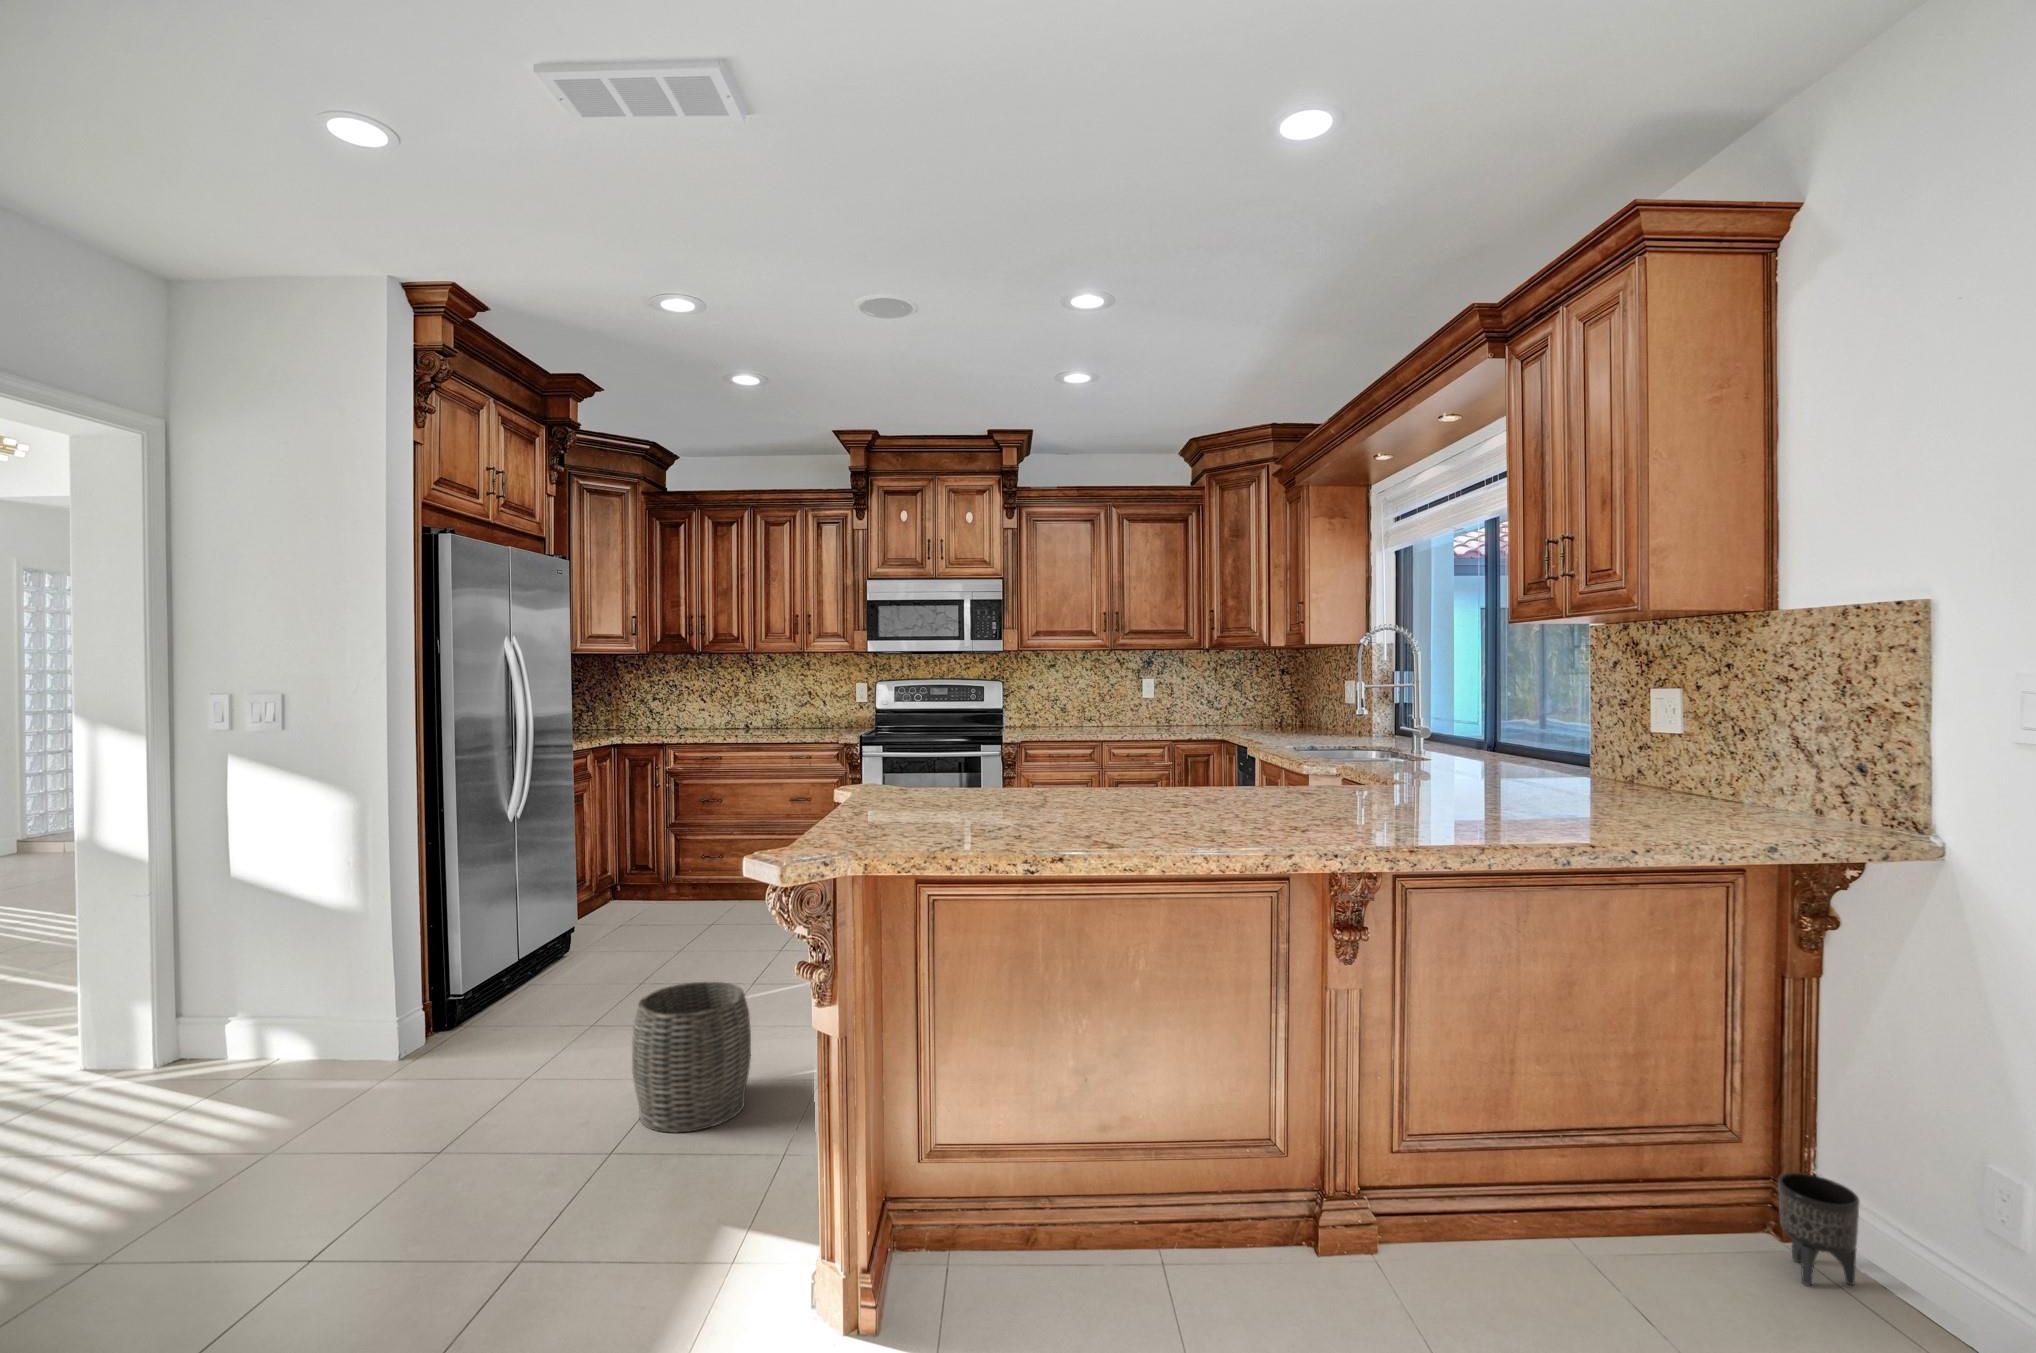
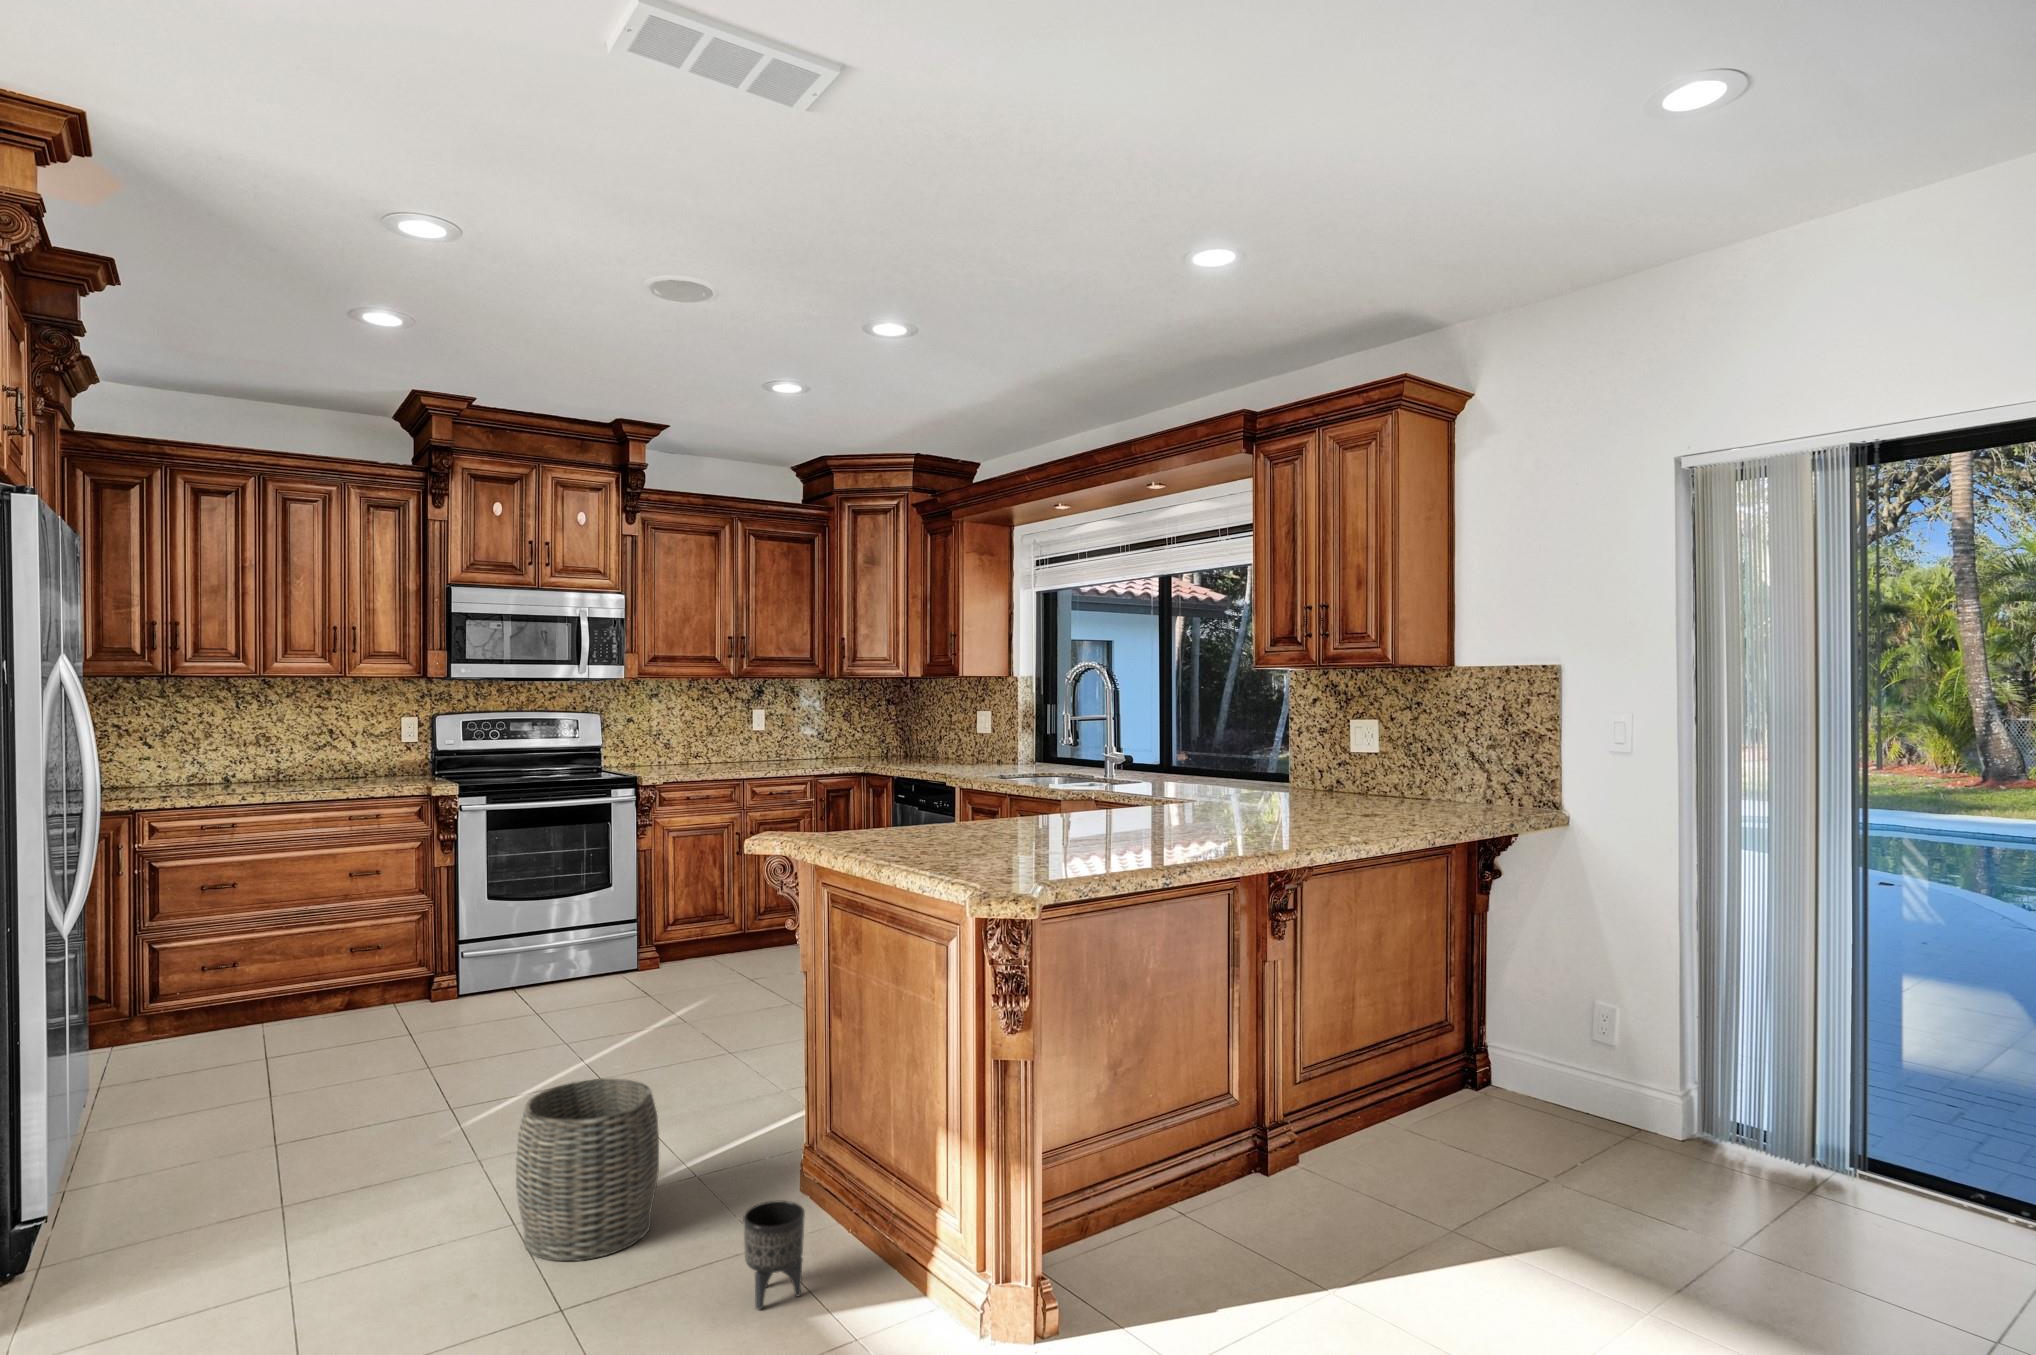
planter: present [1778,1173,1860,1286] -> present [743,1200,805,1310]

